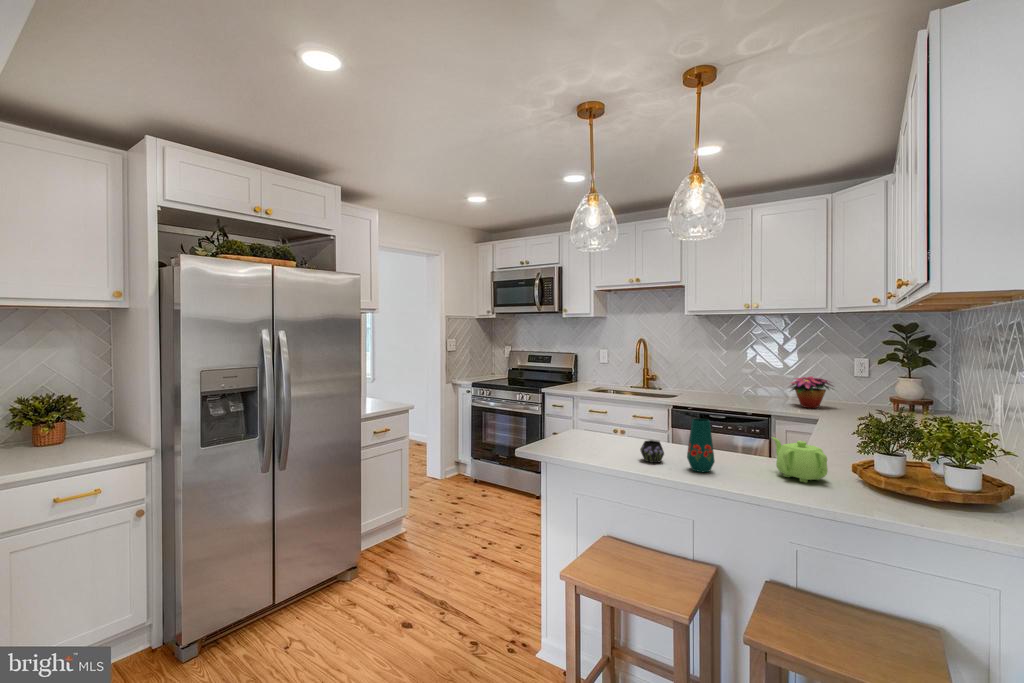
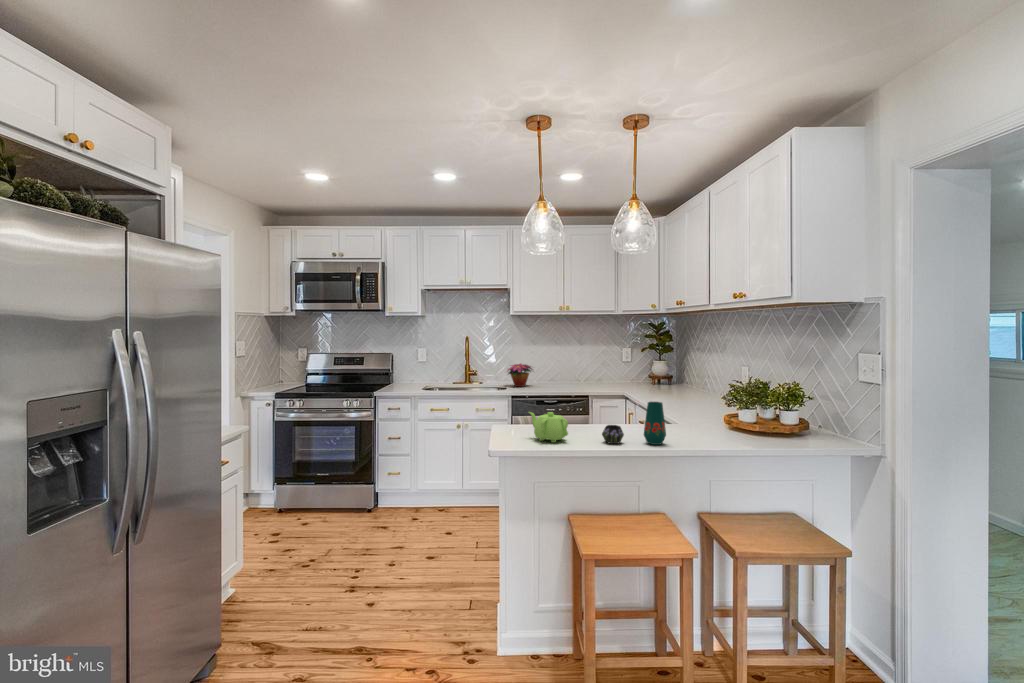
flower arrangement: present [791,376,832,408] -> present [508,363,533,387]
teapot: present [772,437,828,483] -> present [529,412,568,443]

